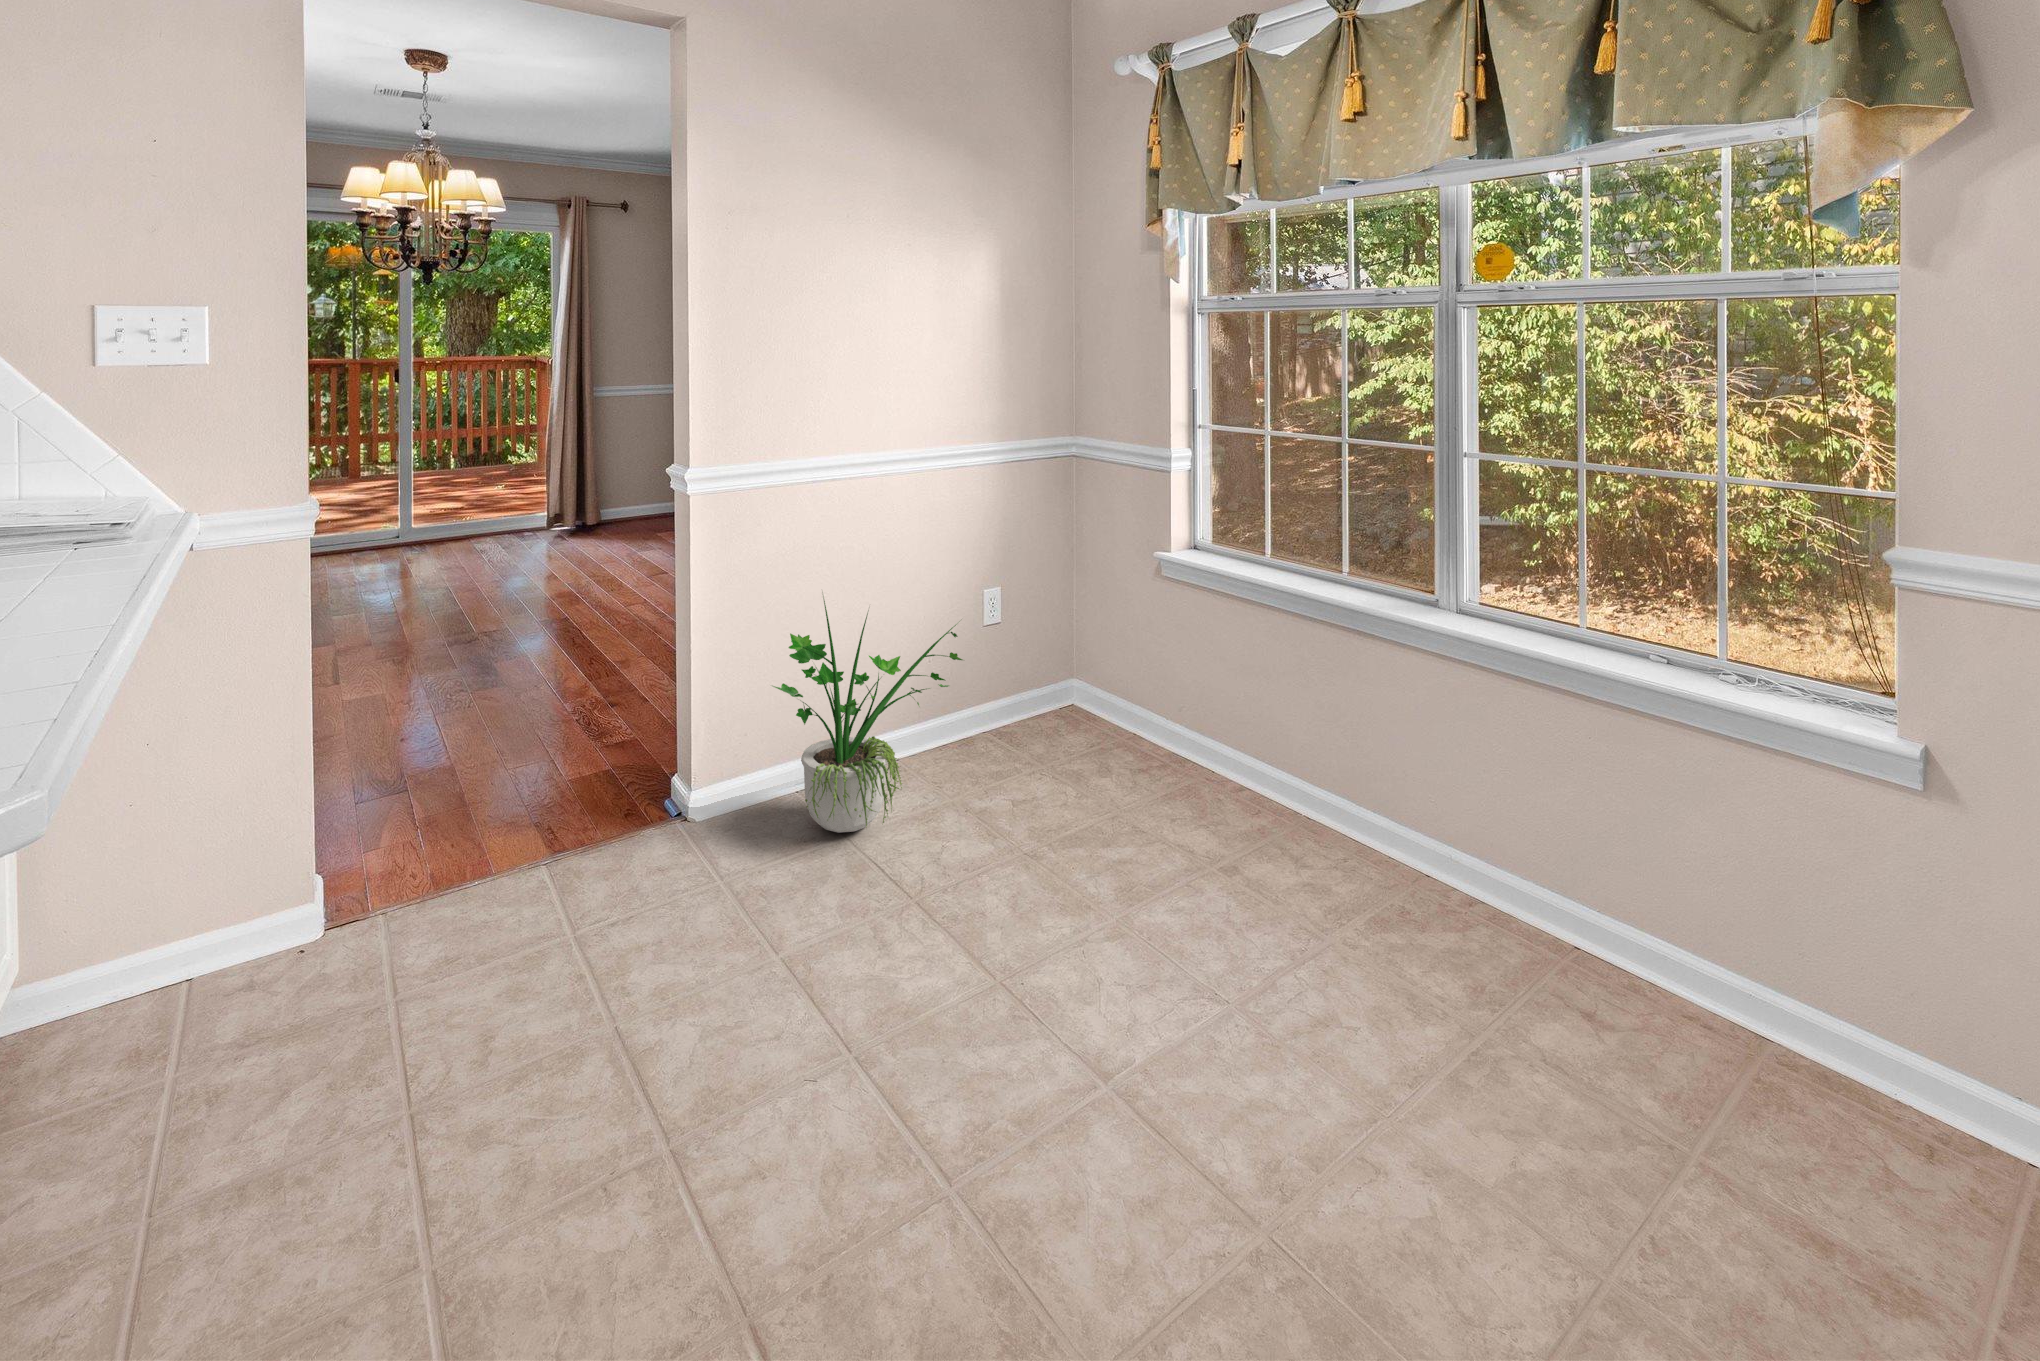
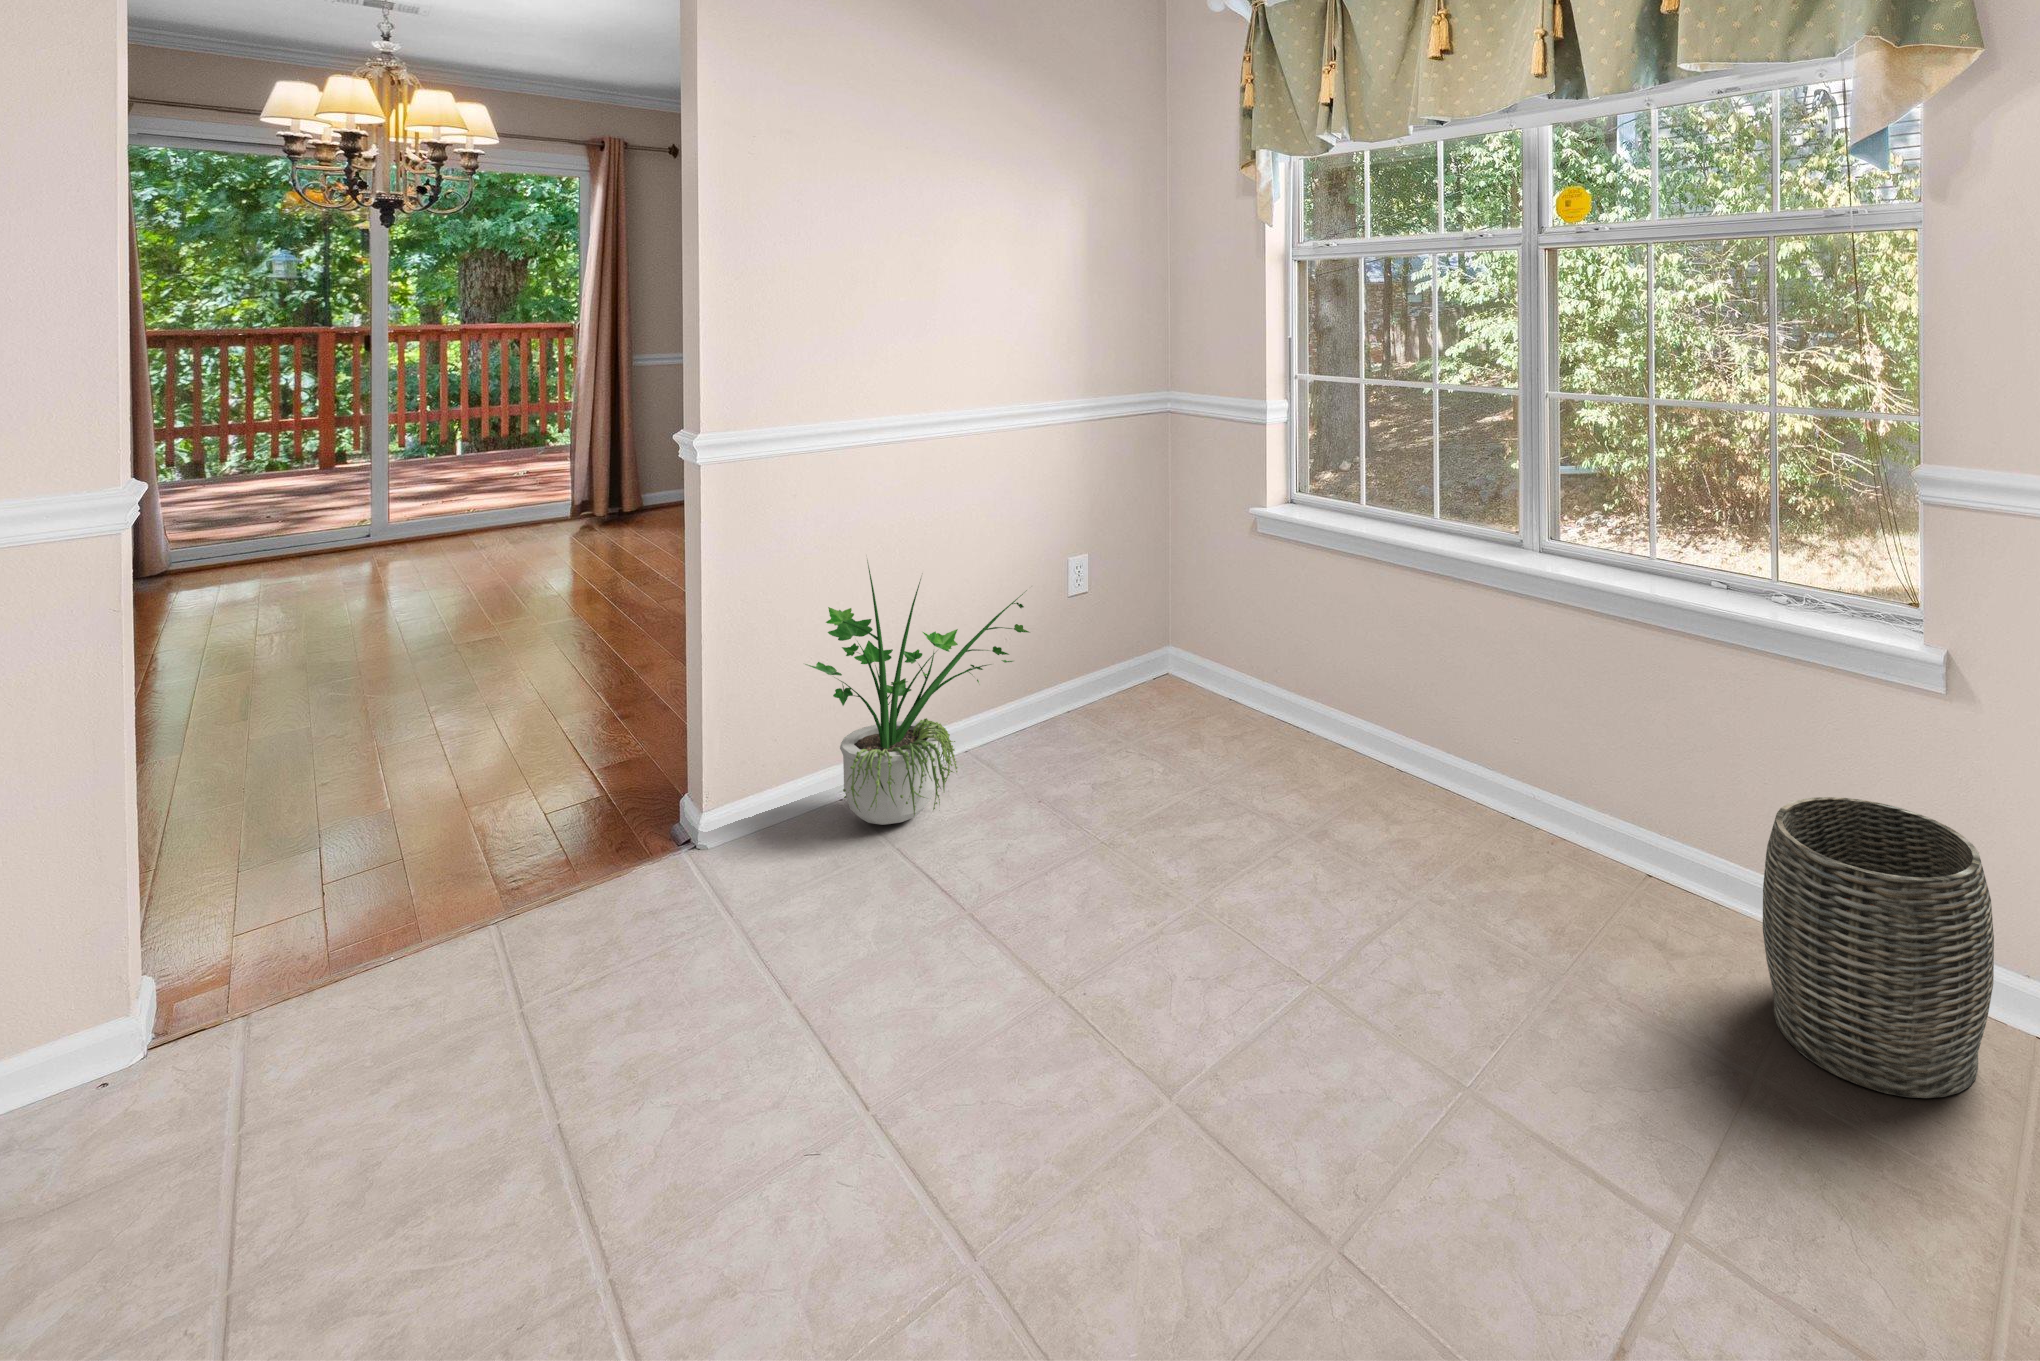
woven basket: none [1727,893,2010,1240] -> present [1763,797,1994,1098]

